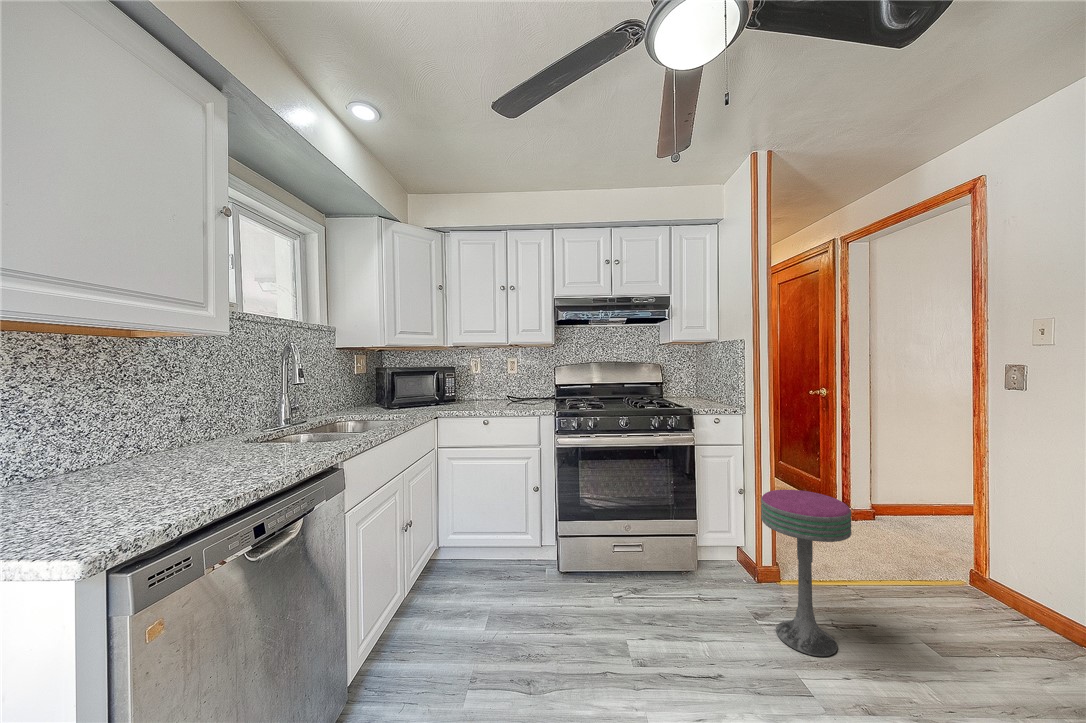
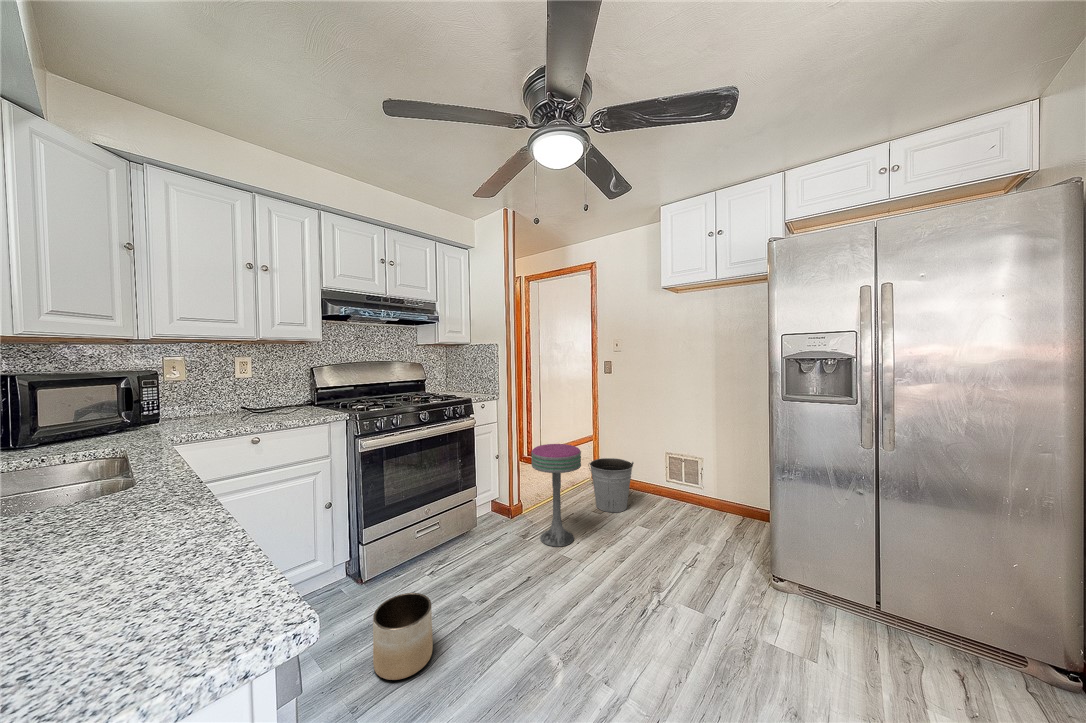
bucket: none [911,541,1033,657] -> present [588,458,634,512]
planter: none [503,601,560,687] -> present [373,593,433,680]

